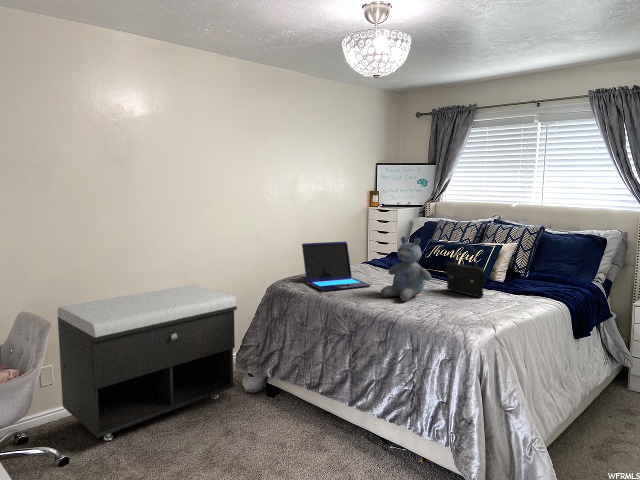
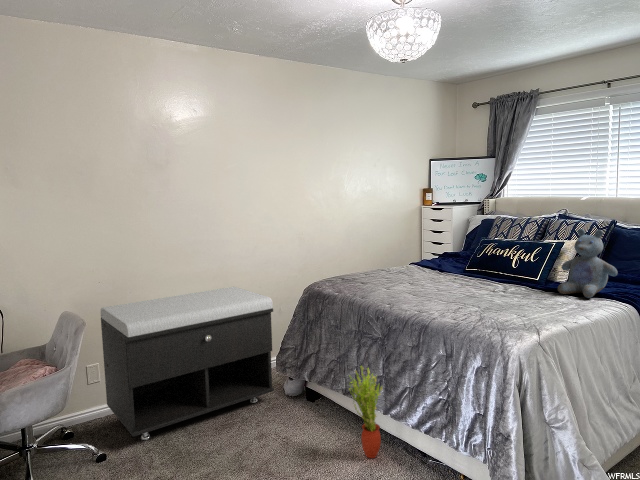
stuffed bear: present [381,237,431,301] -> present [558,229,618,298]
laptop: present [302,242,371,291] -> none [340,241,413,292]
handbag: present [445,244,484,298] -> none [493,241,536,300]
potted plant: none [317,360,350,447] -> present [349,366,382,458]

